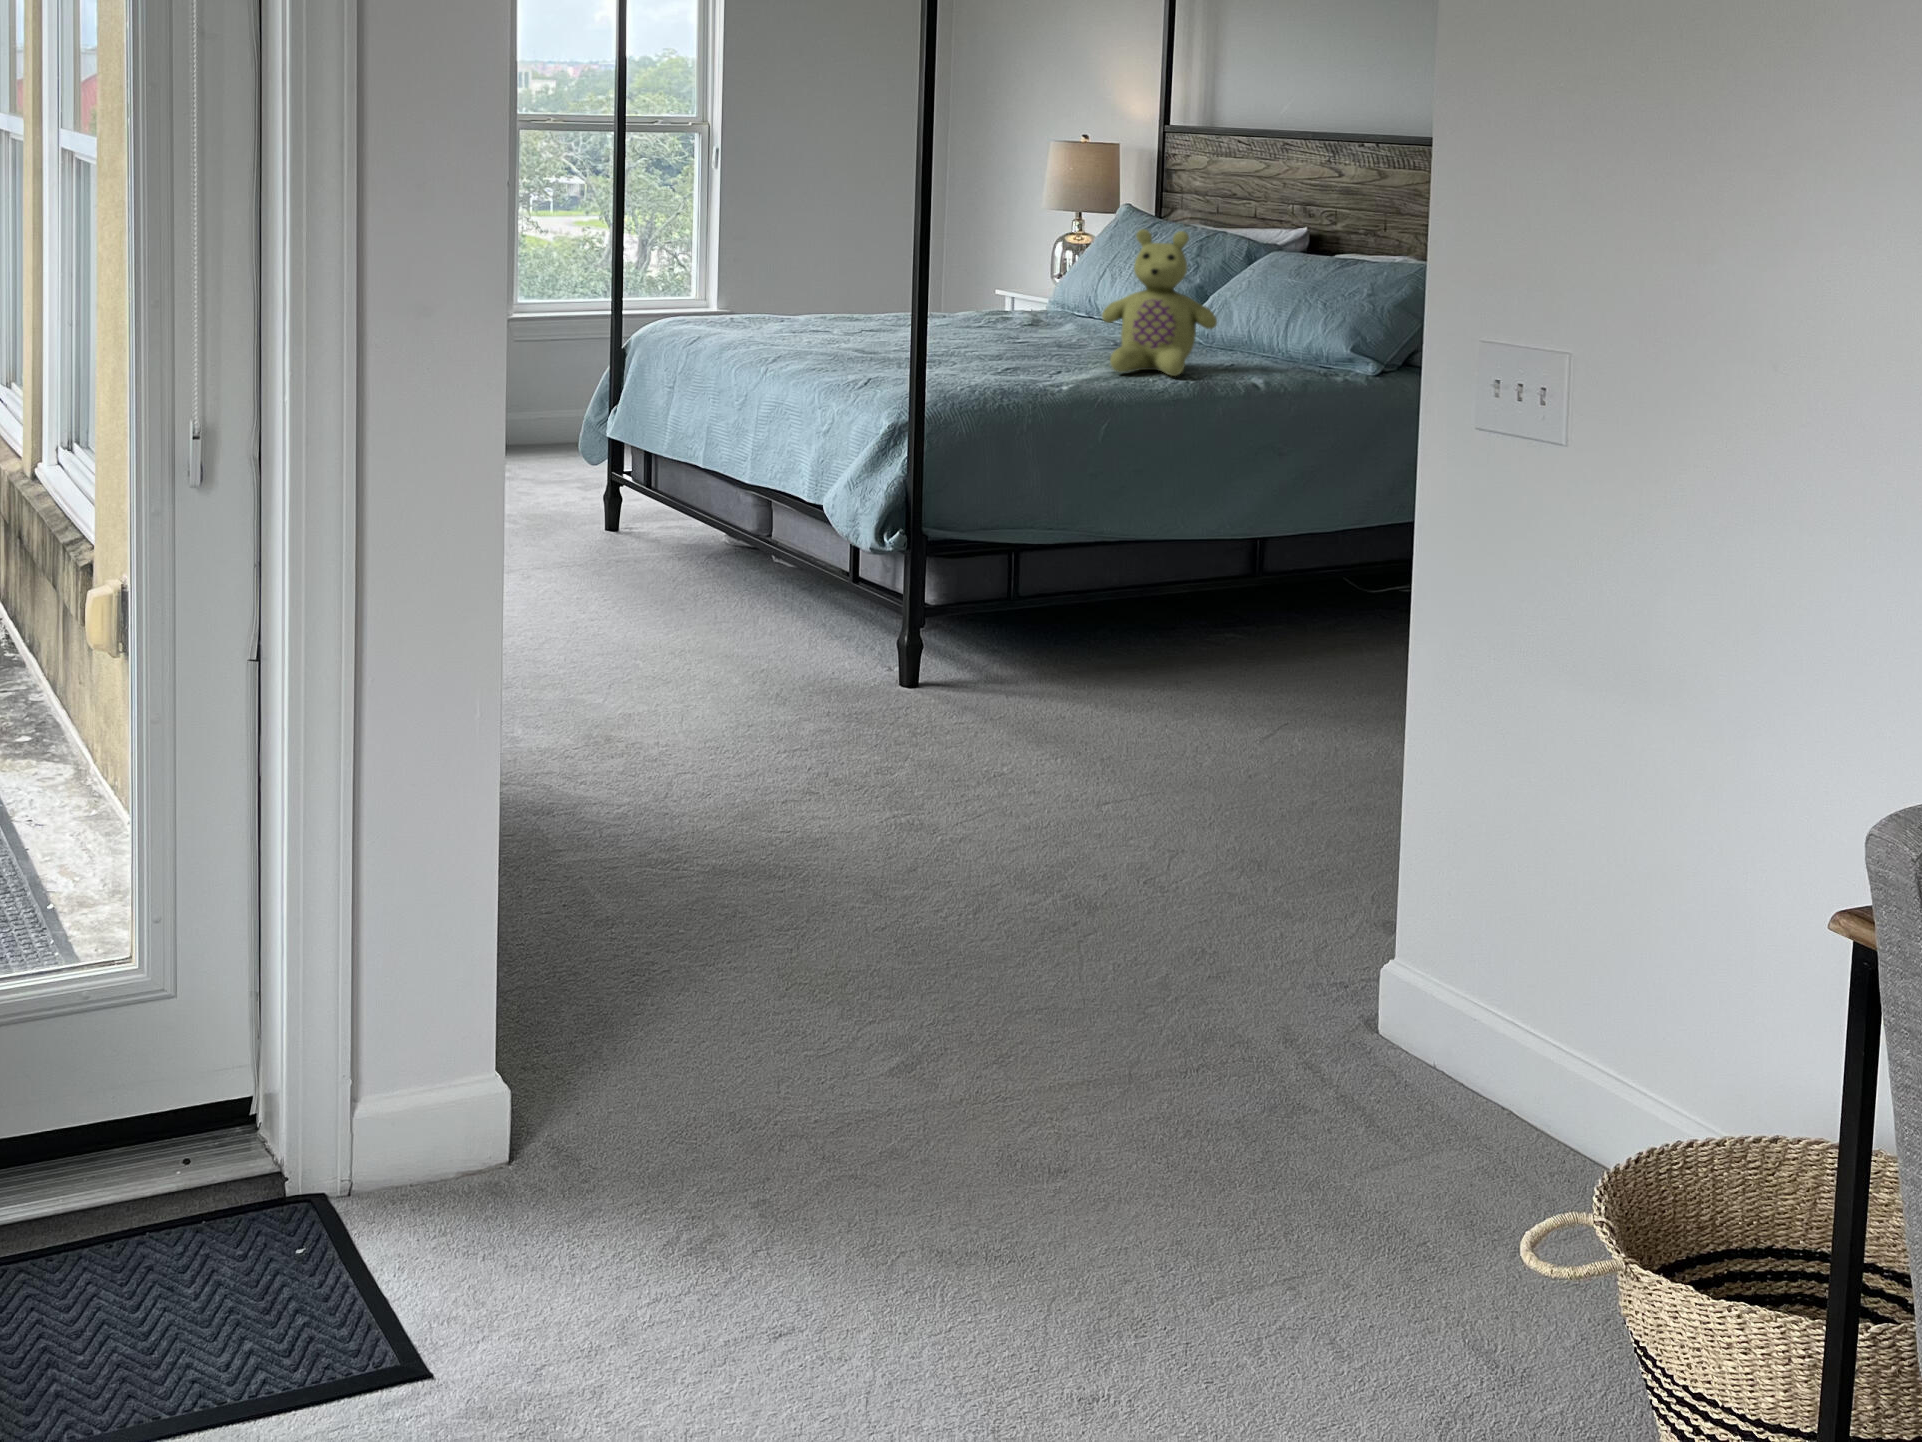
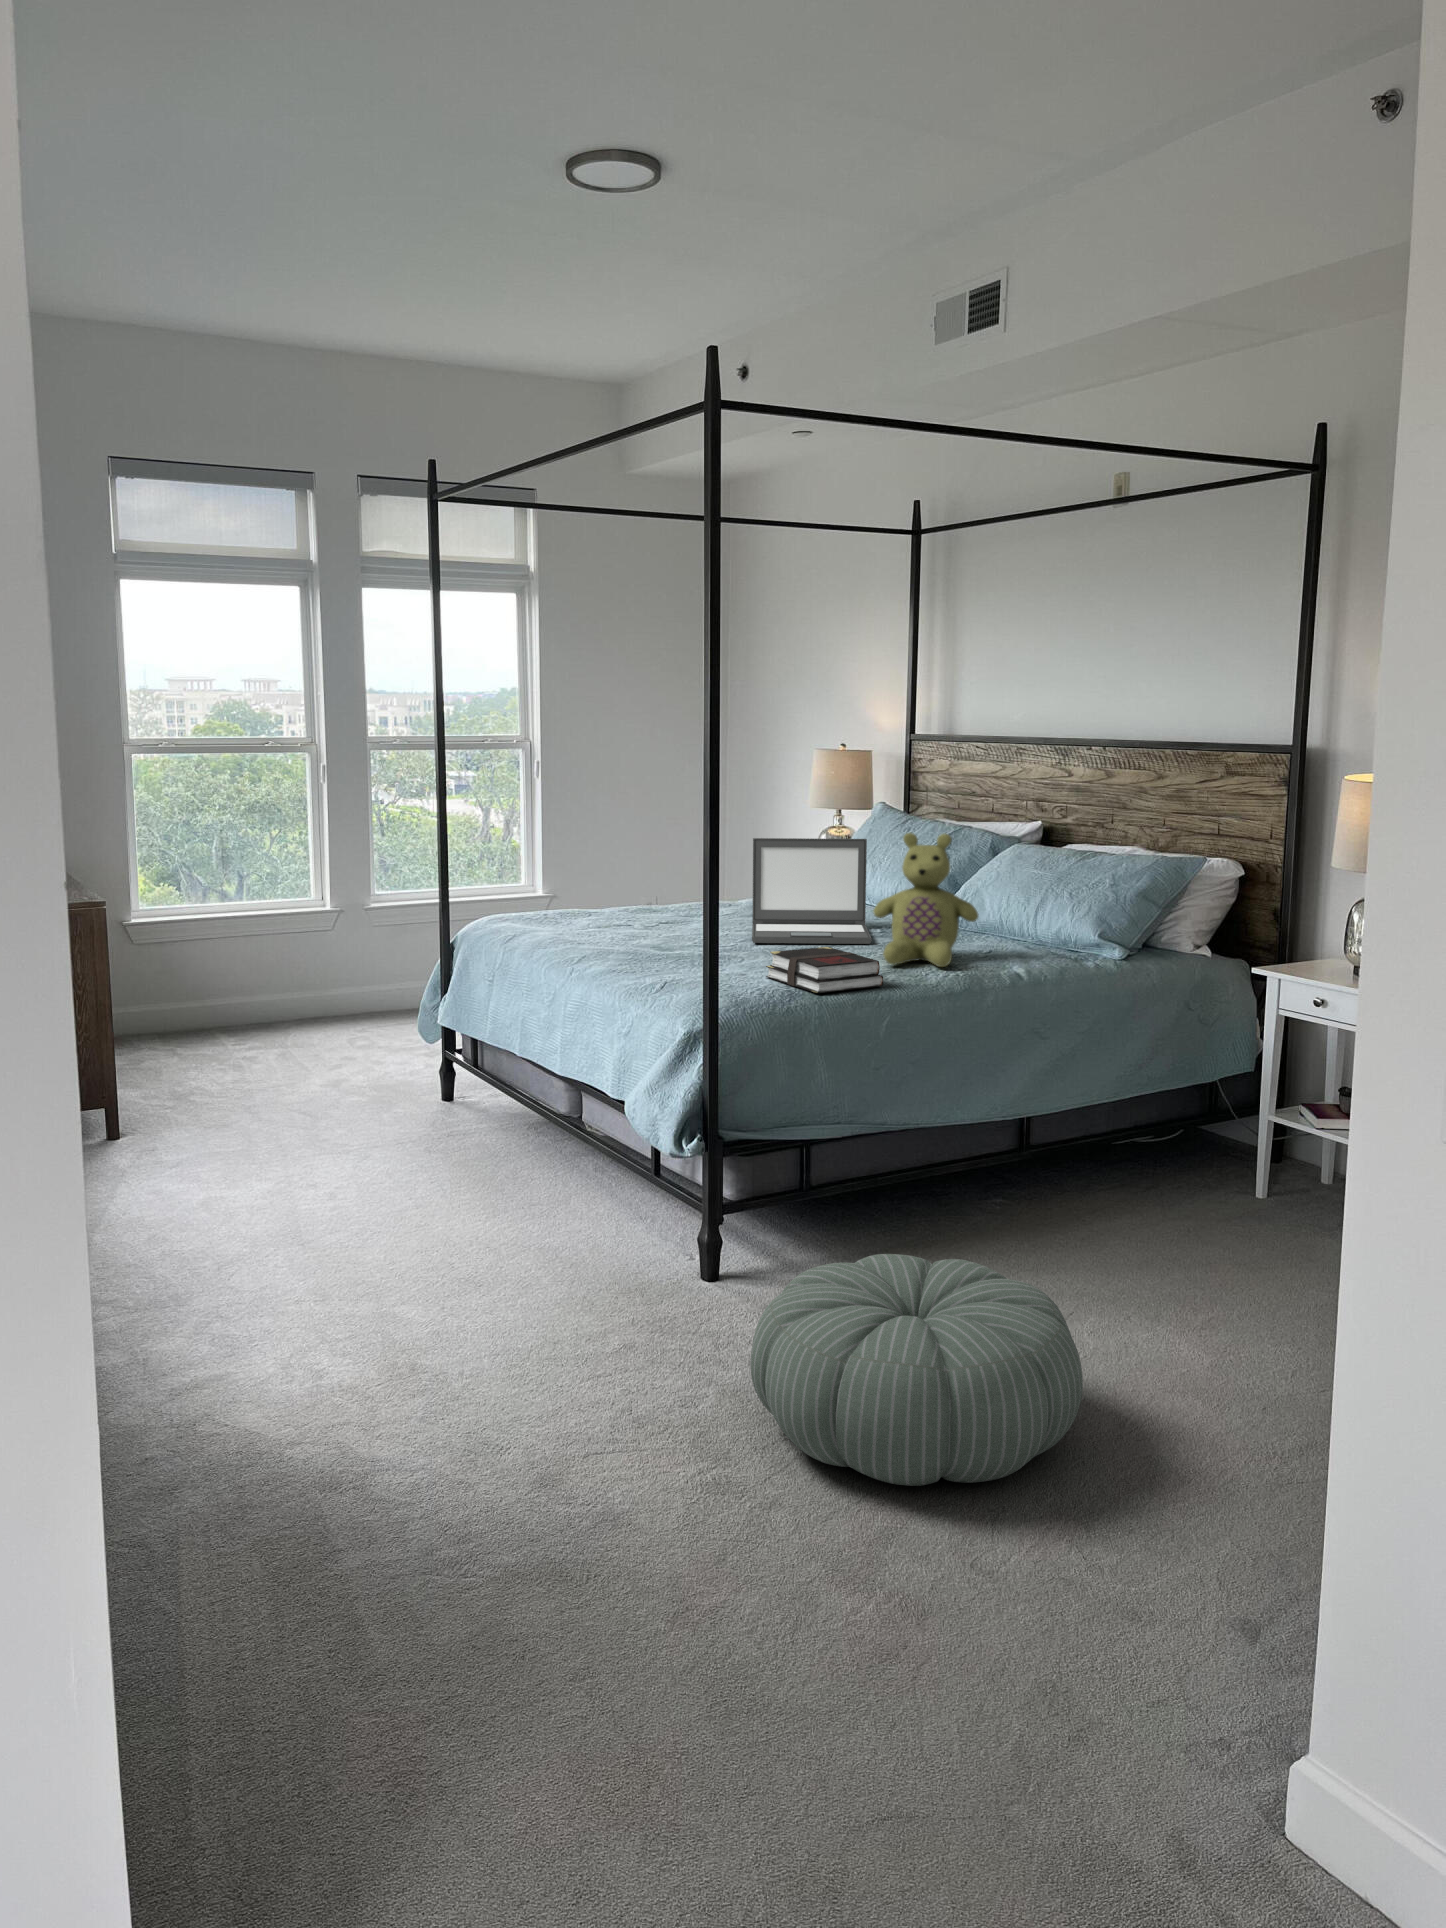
laptop: none [967,235,1101,354] -> present [752,838,871,944]
book: none [980,350,1106,393] -> present [766,947,884,993]
pouf: none [947,635,1269,828] -> present [750,1254,1083,1486]

